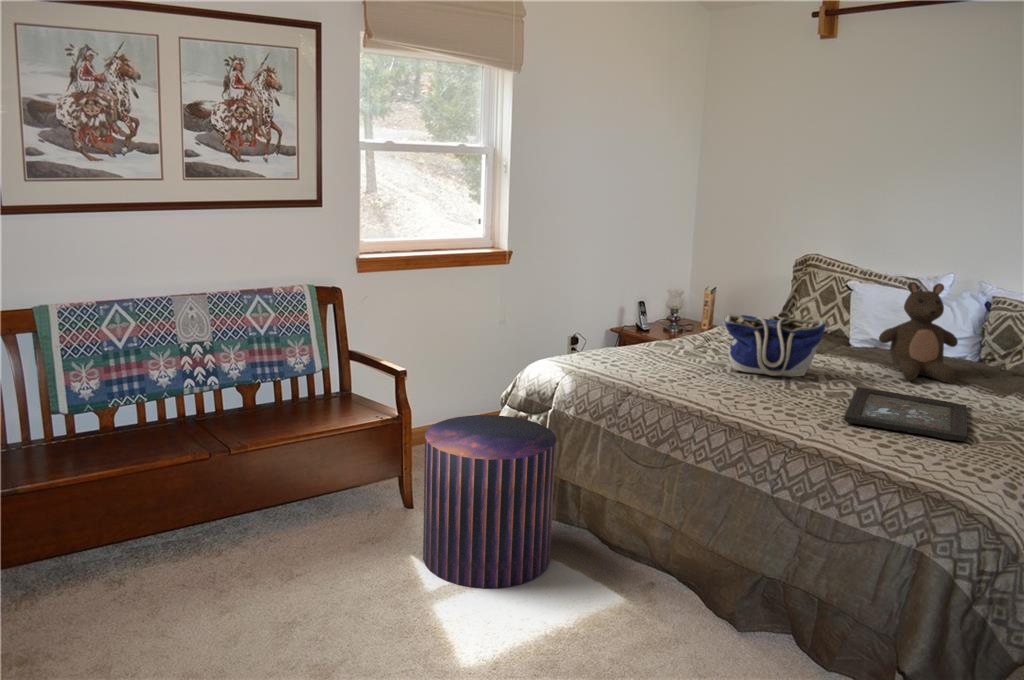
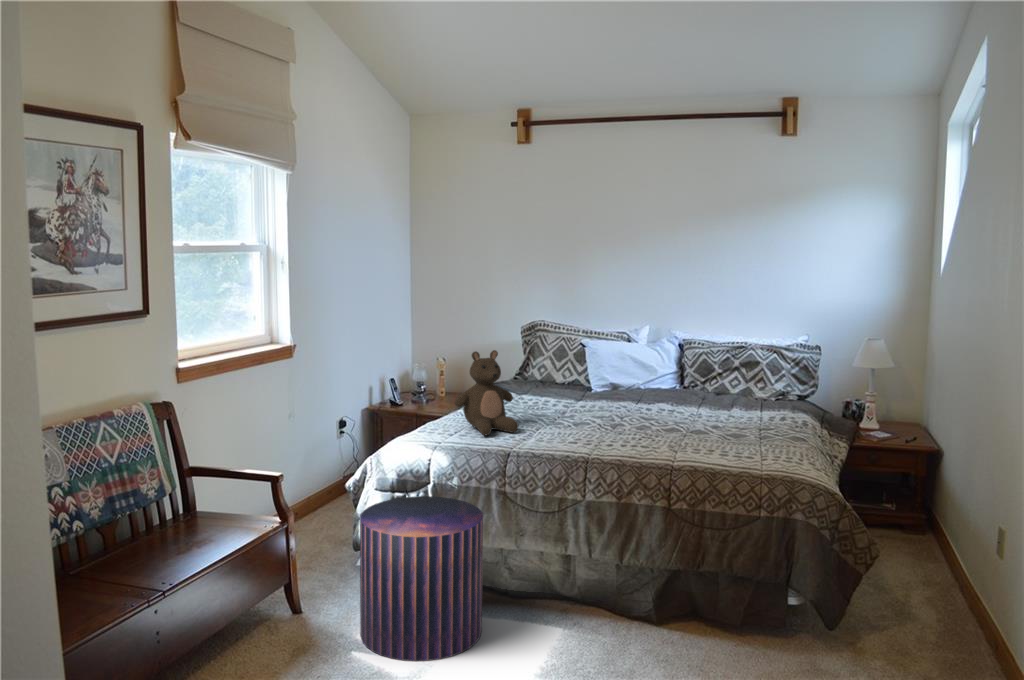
stuffed bear: present [879,282,958,382] -> present [455,350,518,436]
tote bag: present [723,314,826,377] -> none [546,372,622,422]
tray: present [844,387,967,441] -> none [654,419,760,445]

